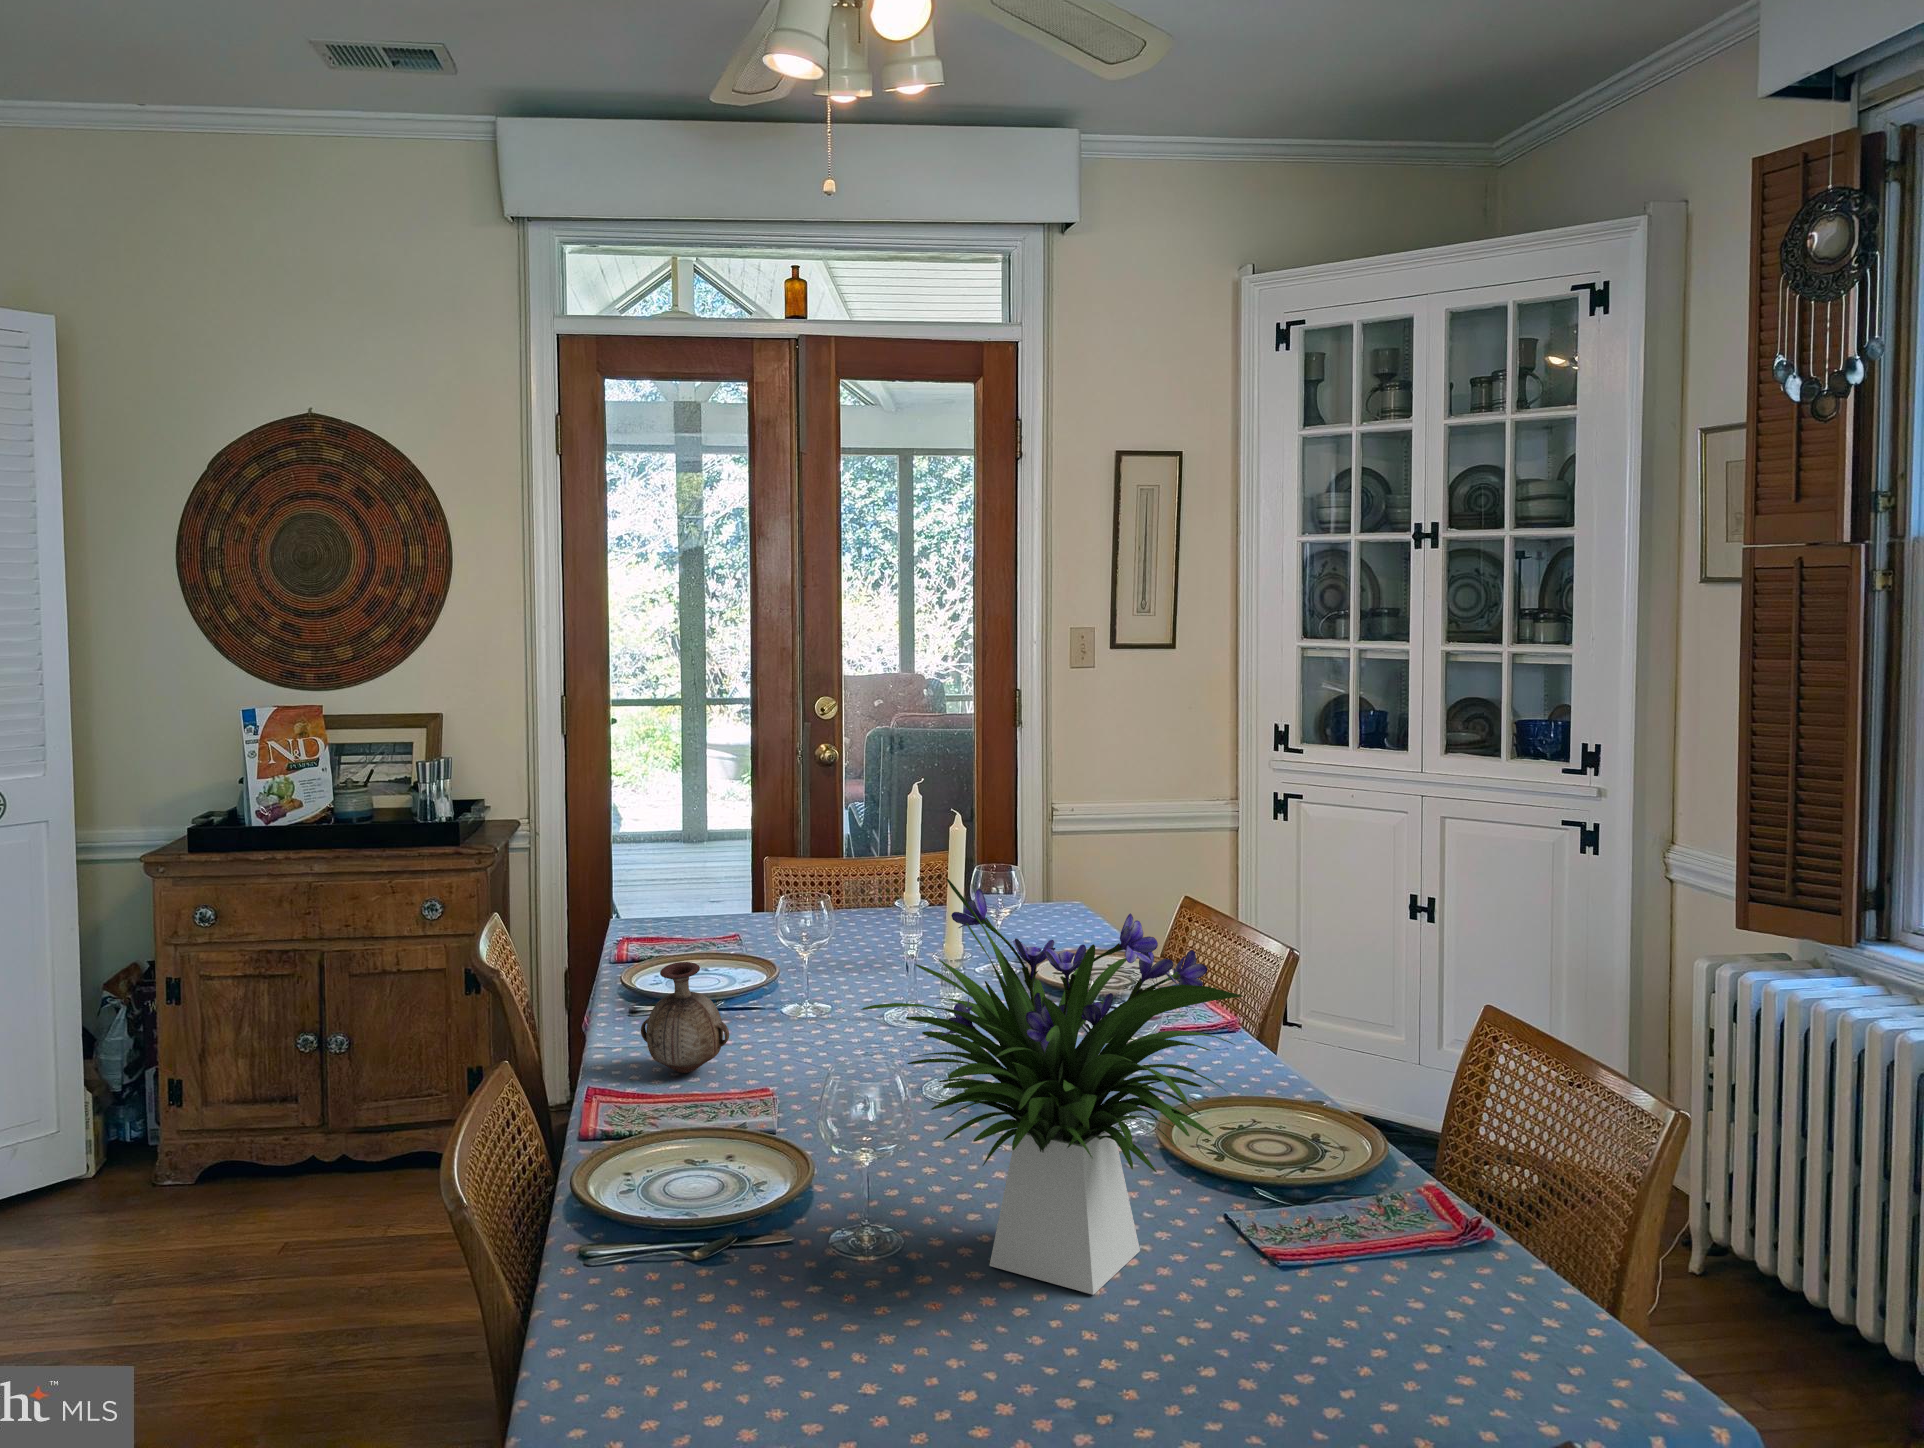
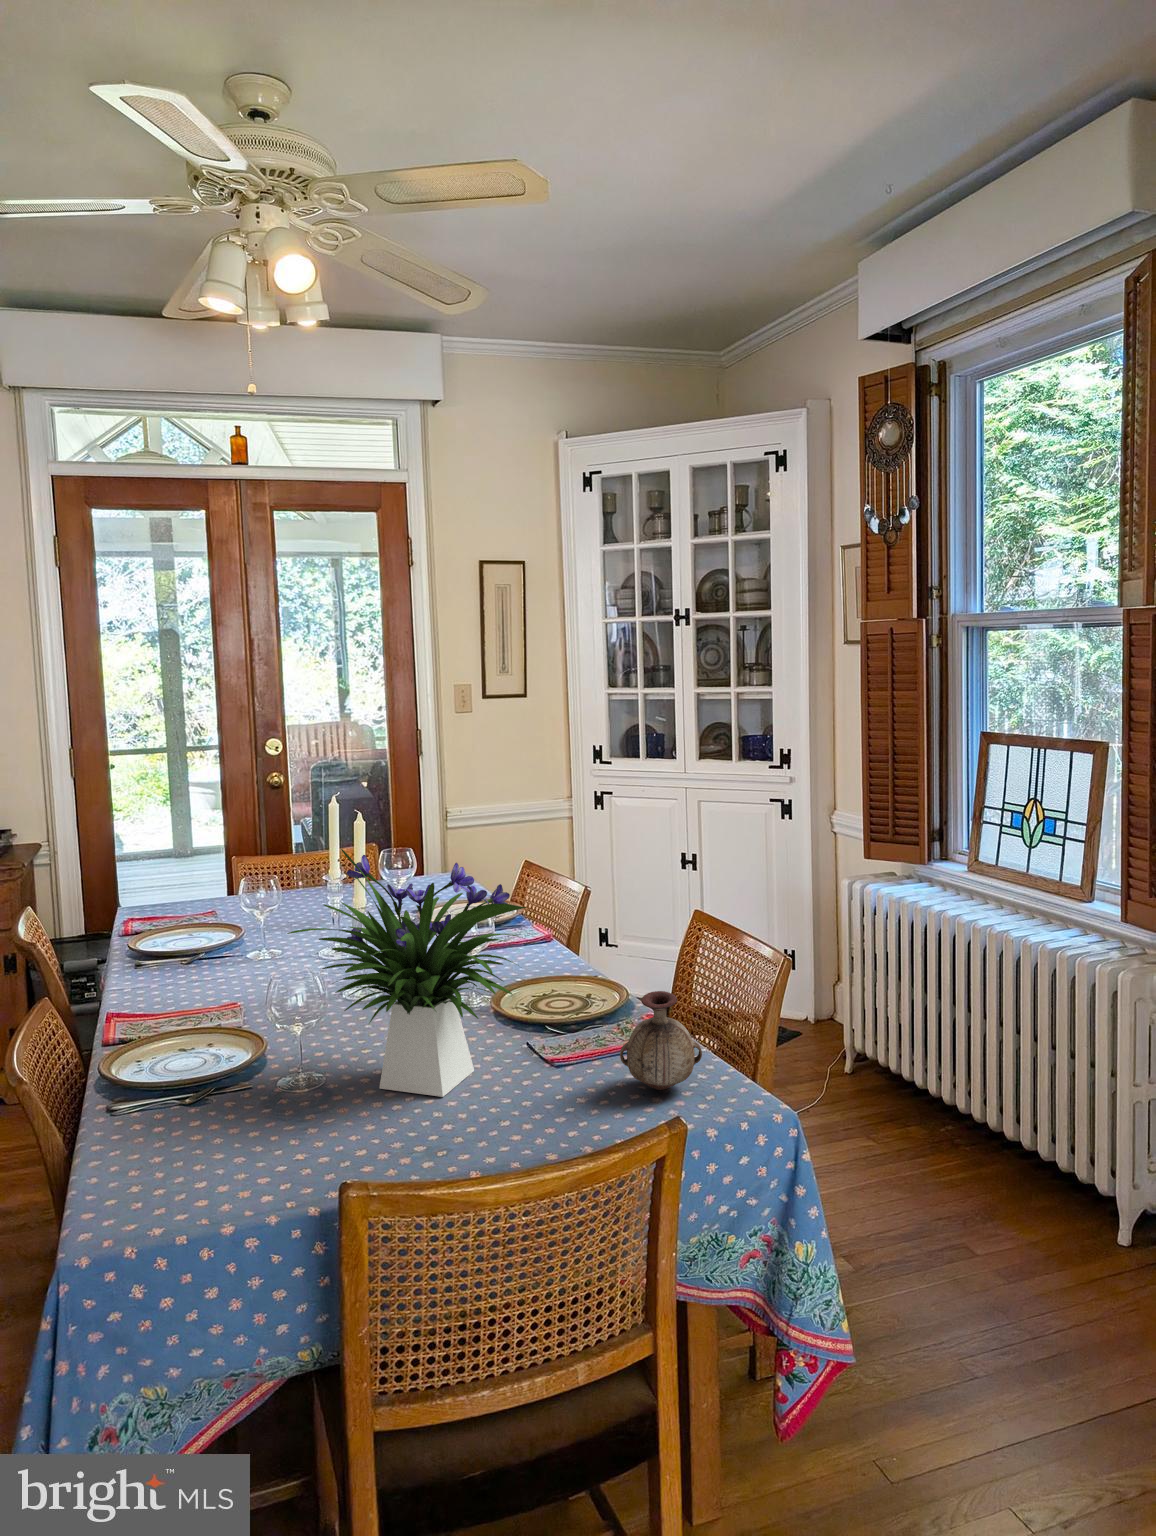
vase: present [641,962,729,1073] -> present [620,991,702,1090]

